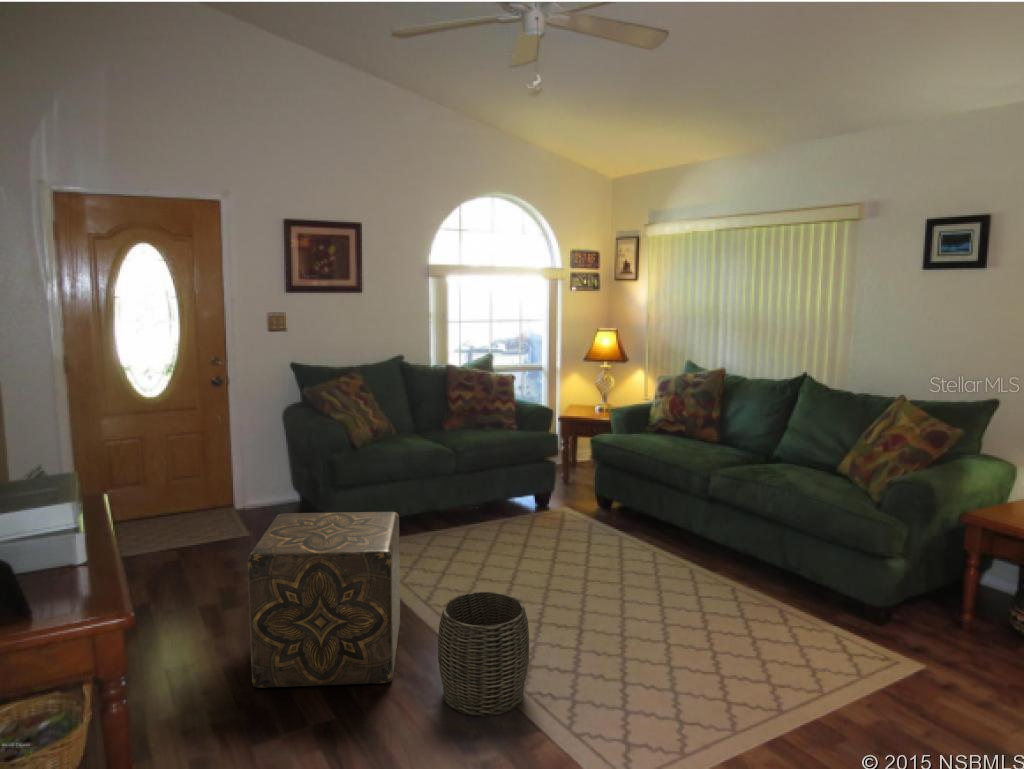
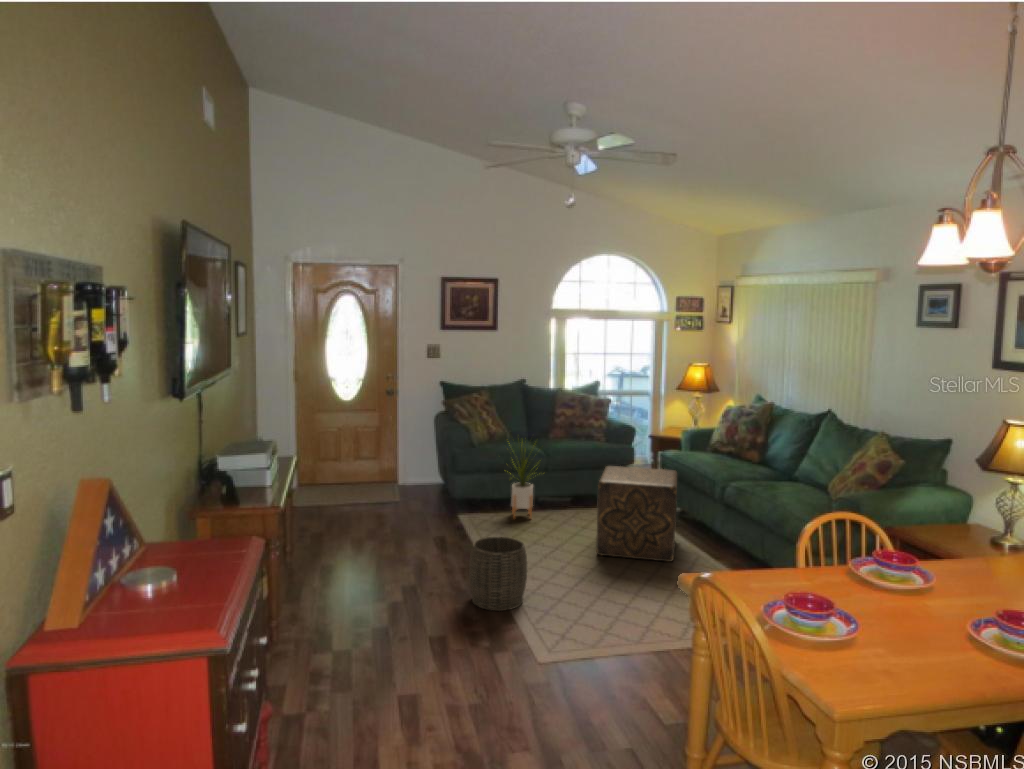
house plant: none [398,425,463,545] -> present [512,442,533,518]
ottoman: present [248,512,400,688] -> present [596,466,677,562]

